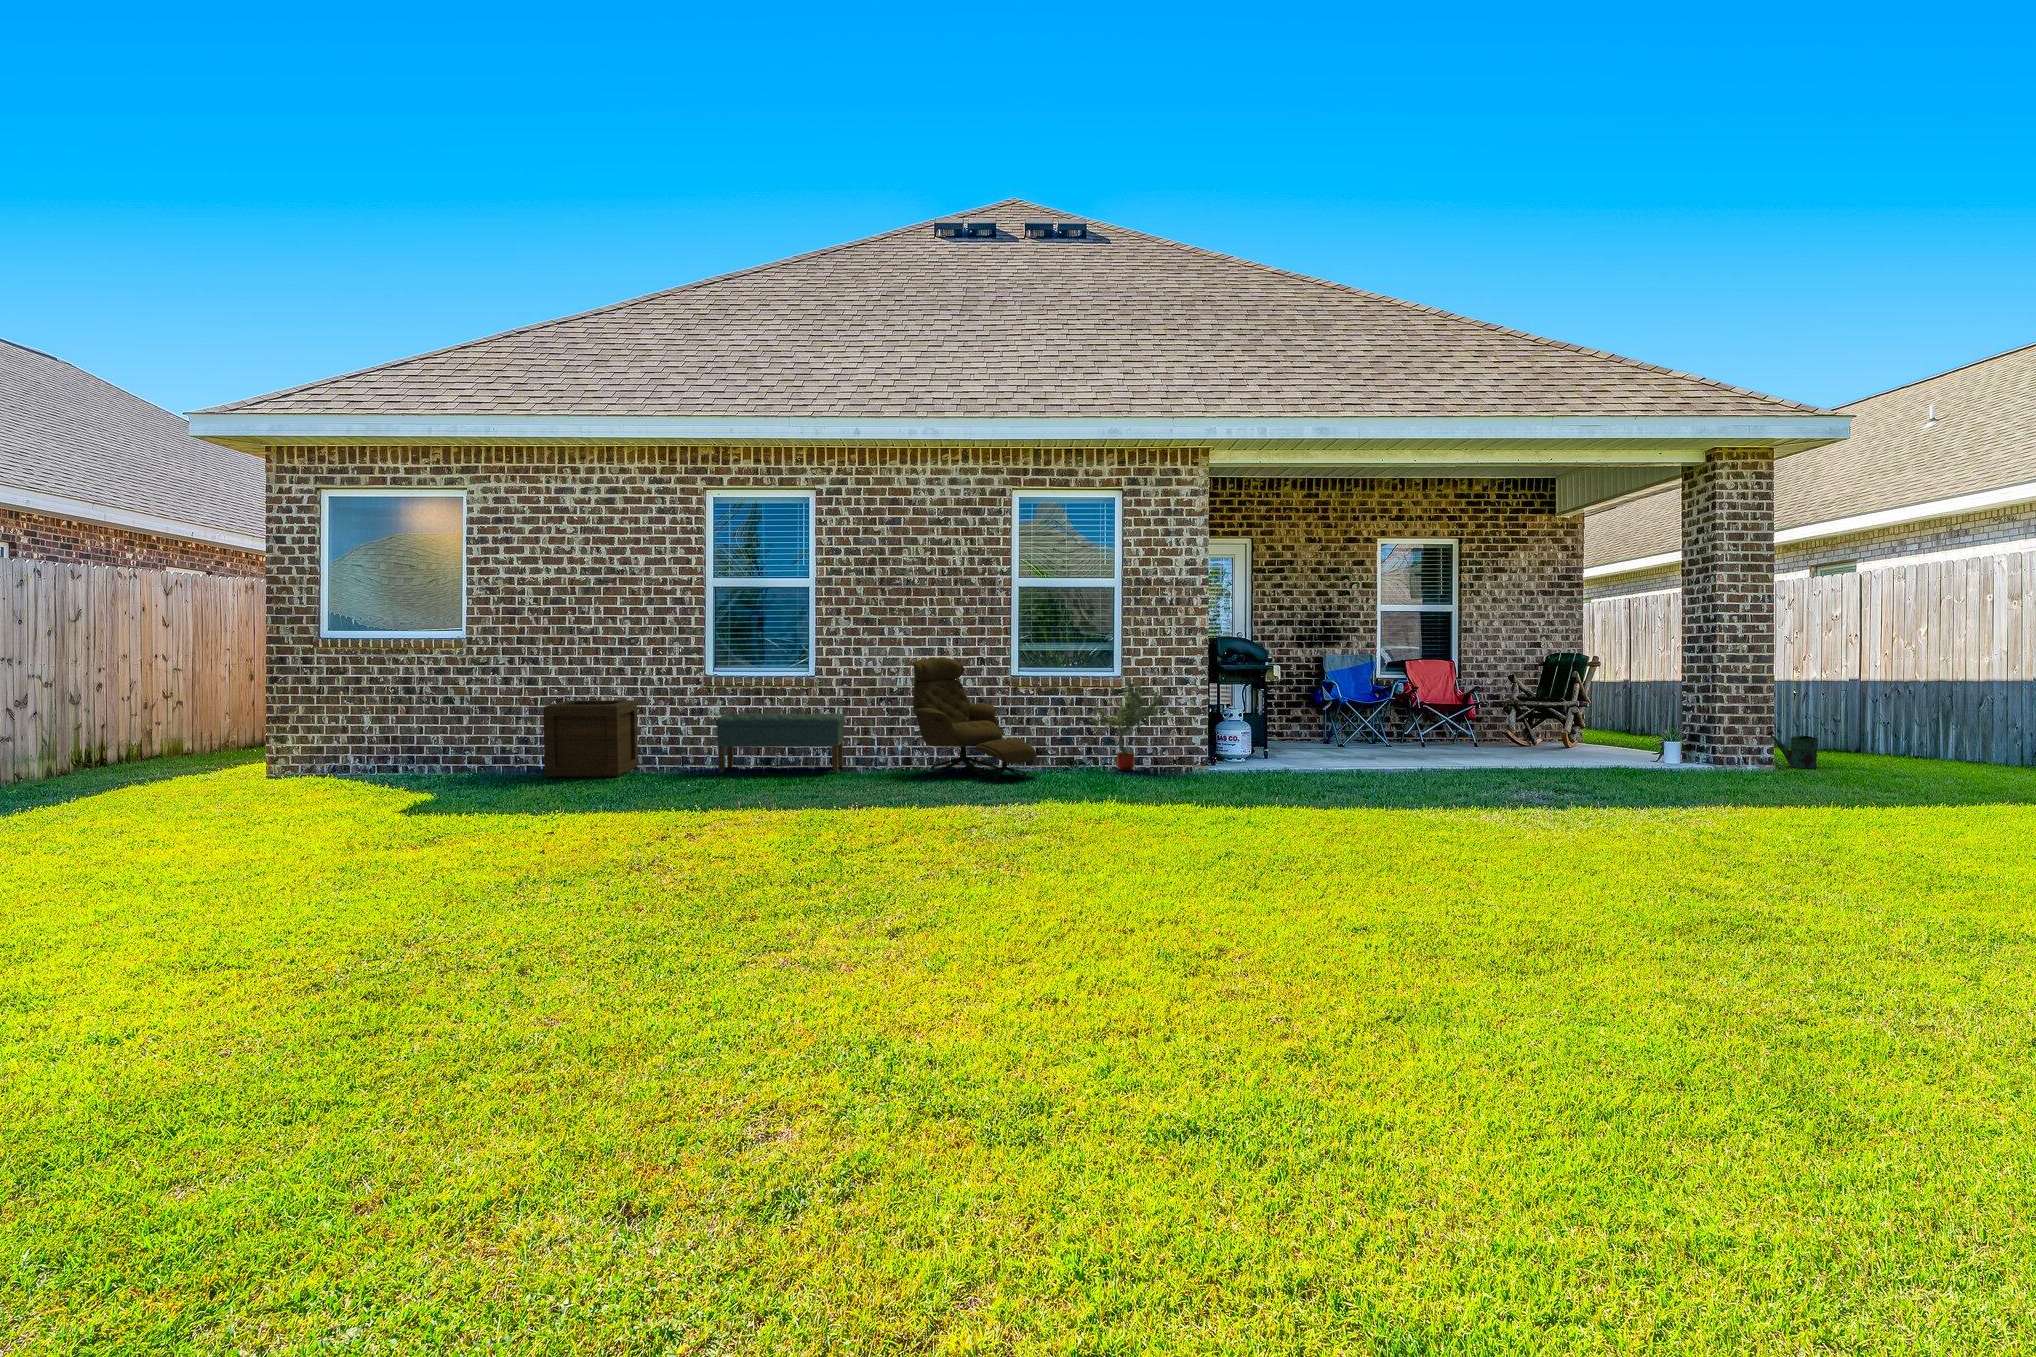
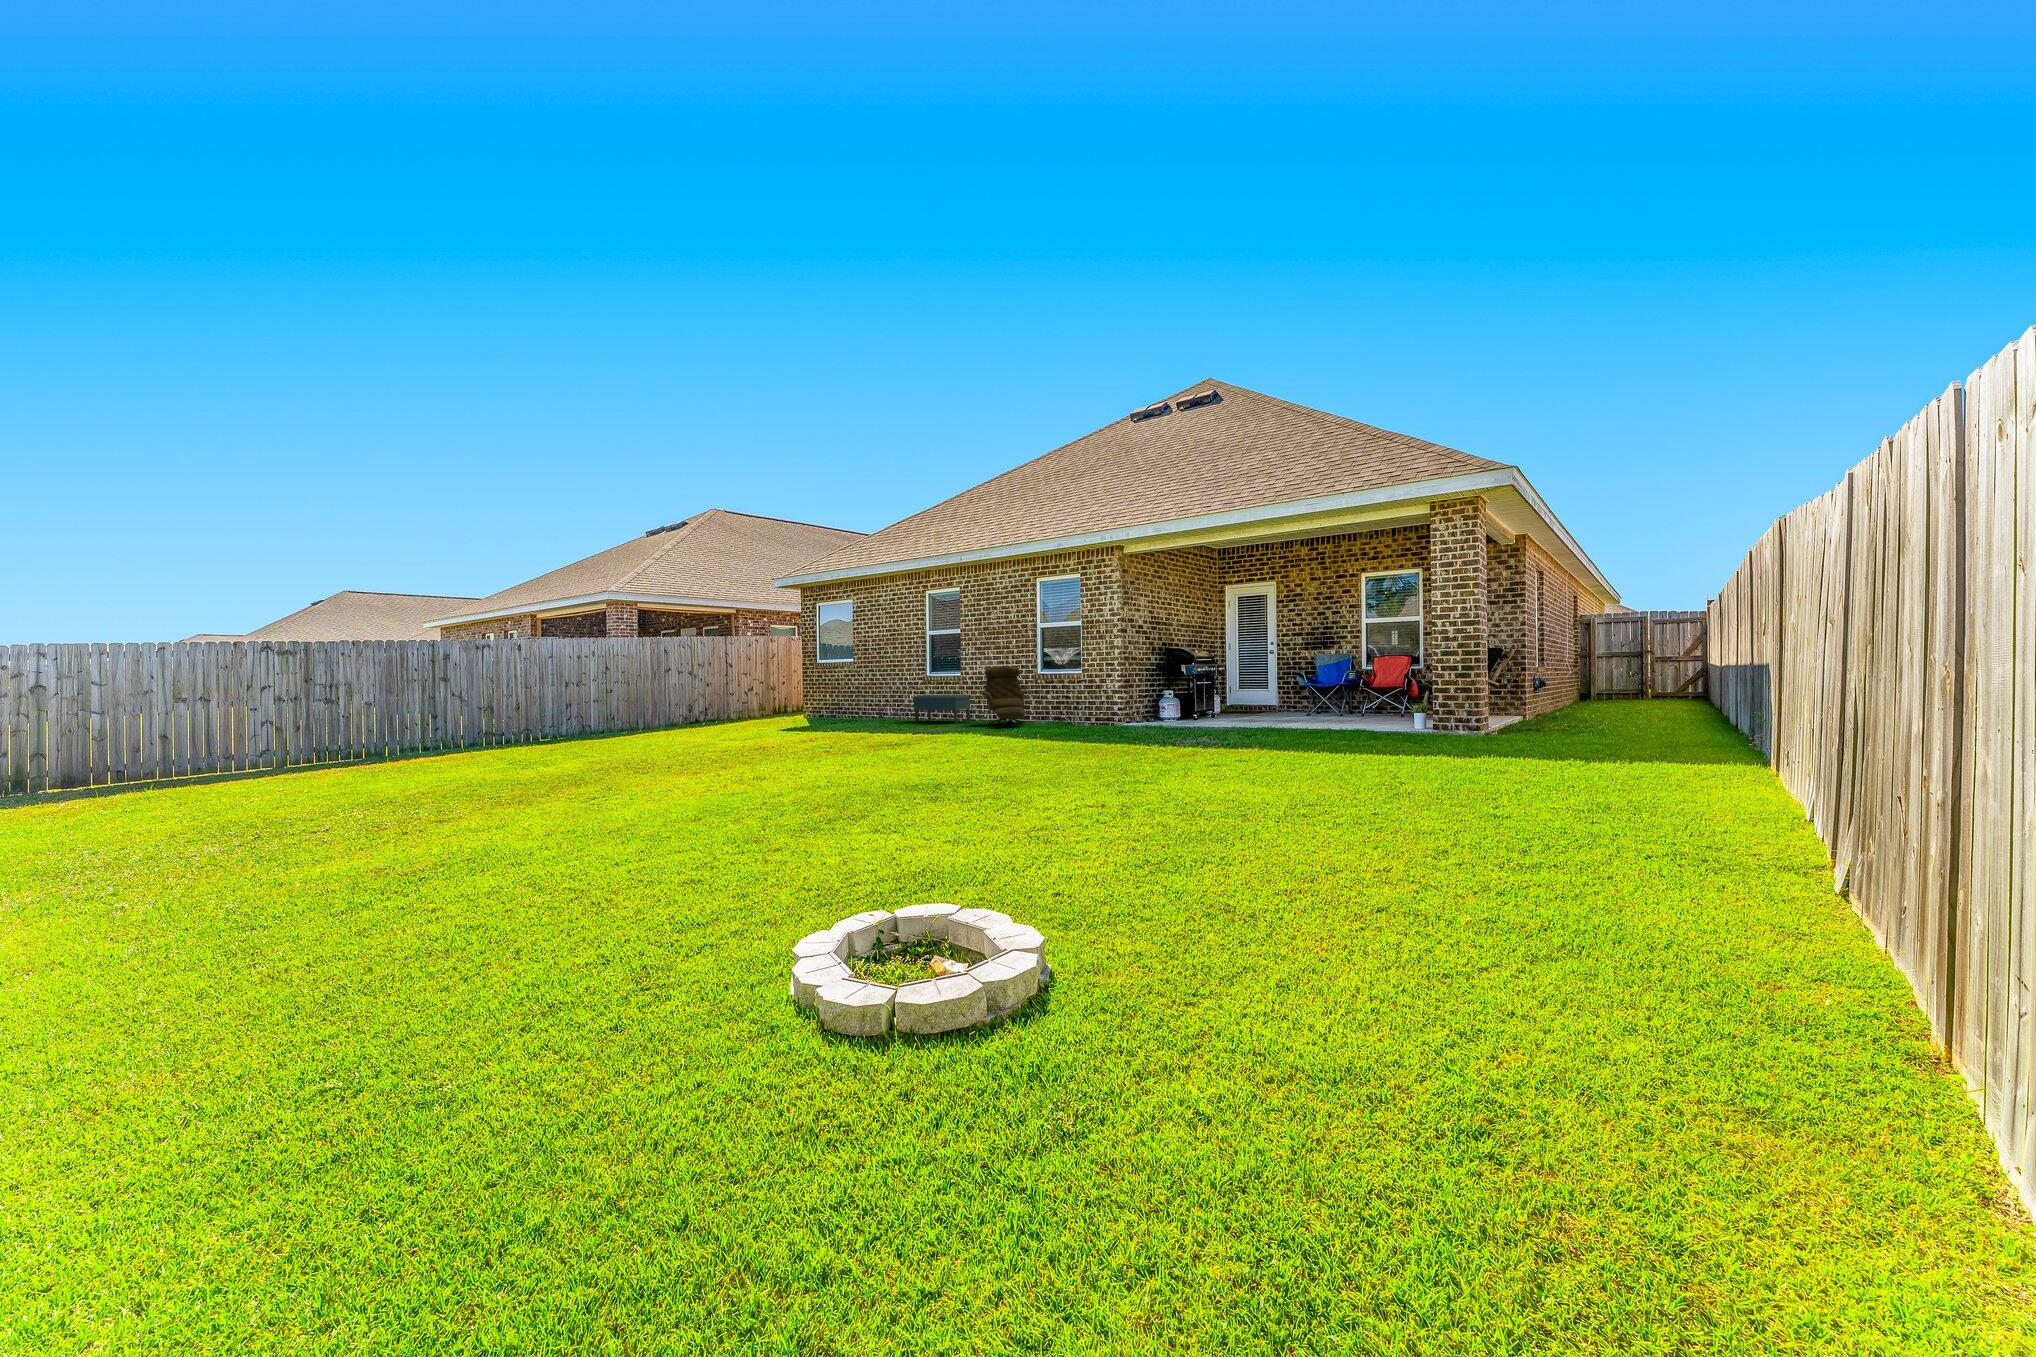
potted tree: present [1089,679,1163,771] -> none [1058,675,1092,726]
wooden crate: present [543,700,638,777] -> none [854,689,900,723]
watering can: present [1766,731,1825,769] -> none [1479,707,1510,736]

